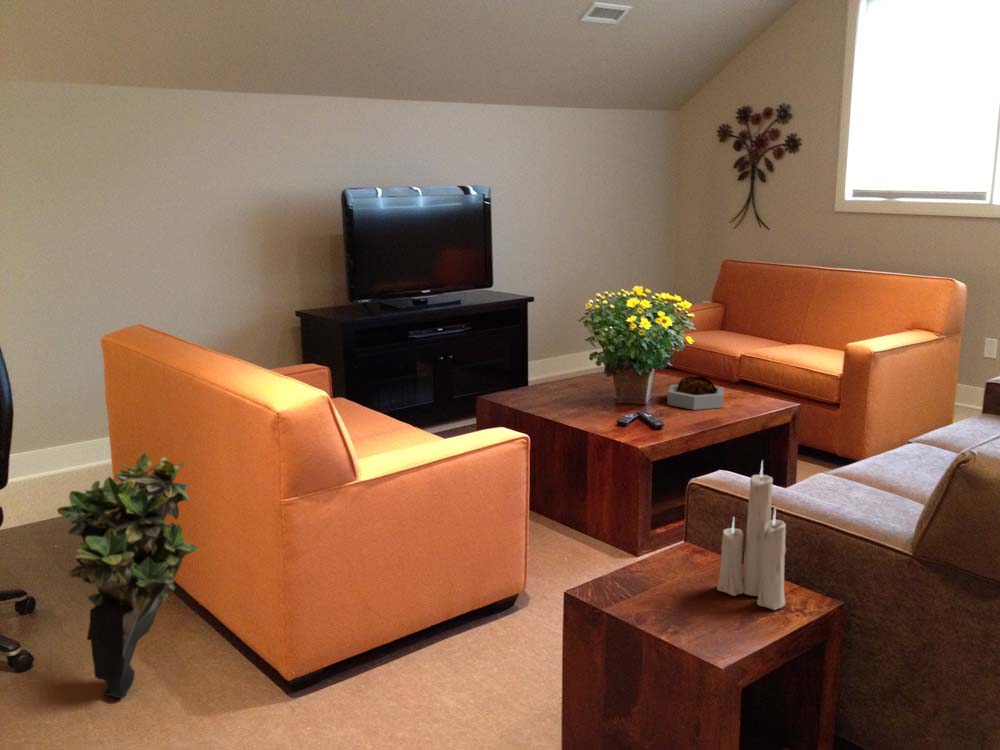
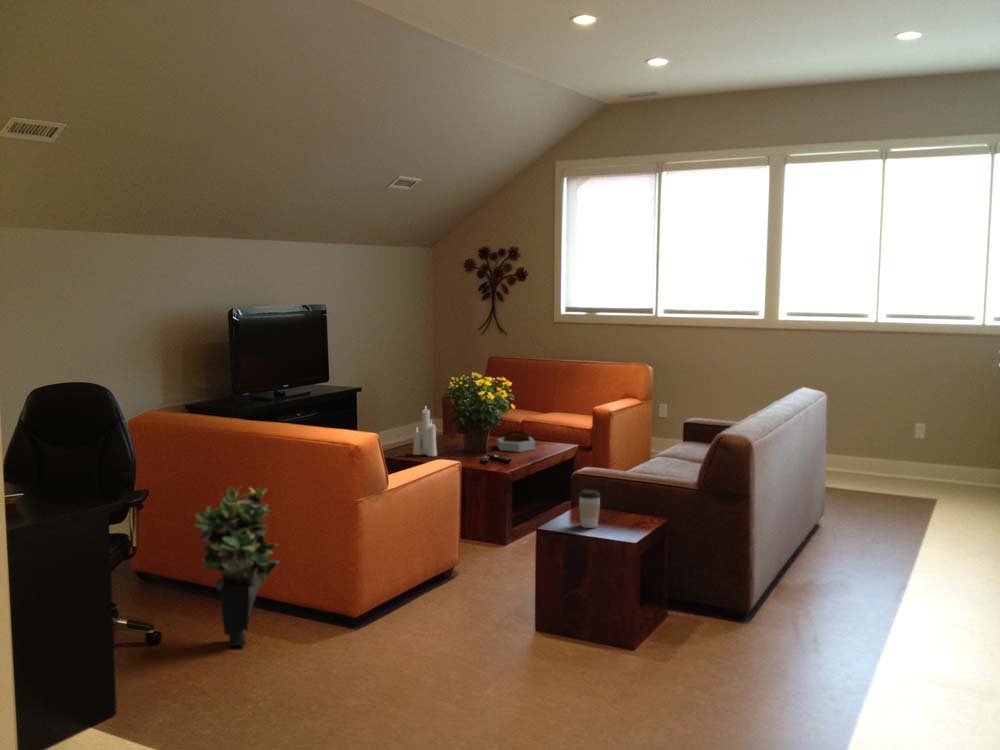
candle: present [717,463,786,610] -> present [413,409,437,456]
coffee cup: none [643,533,686,610] -> present [579,489,600,528]

